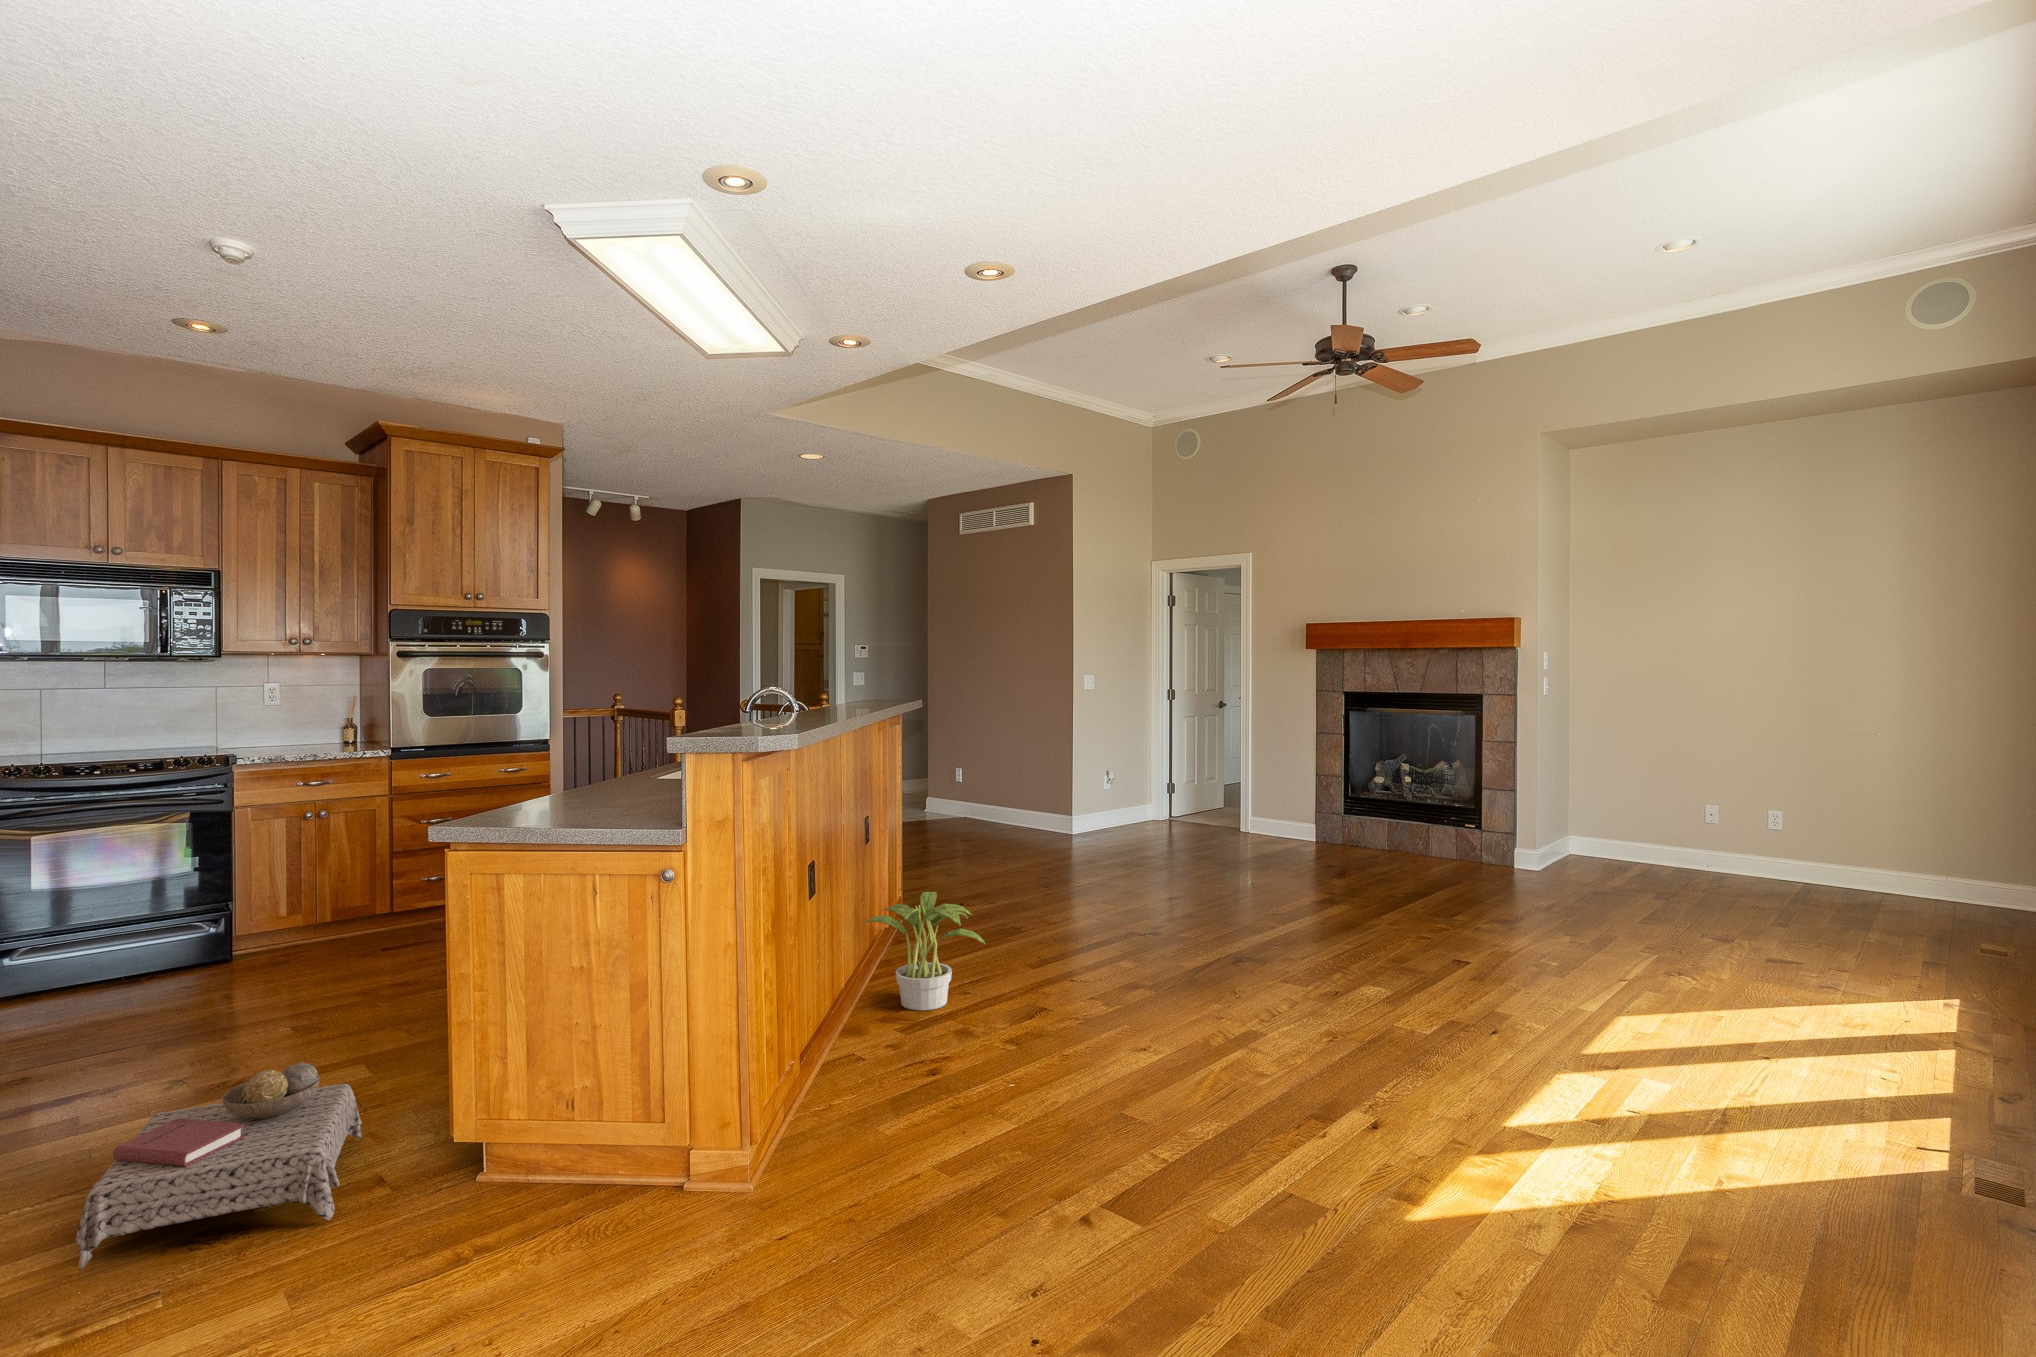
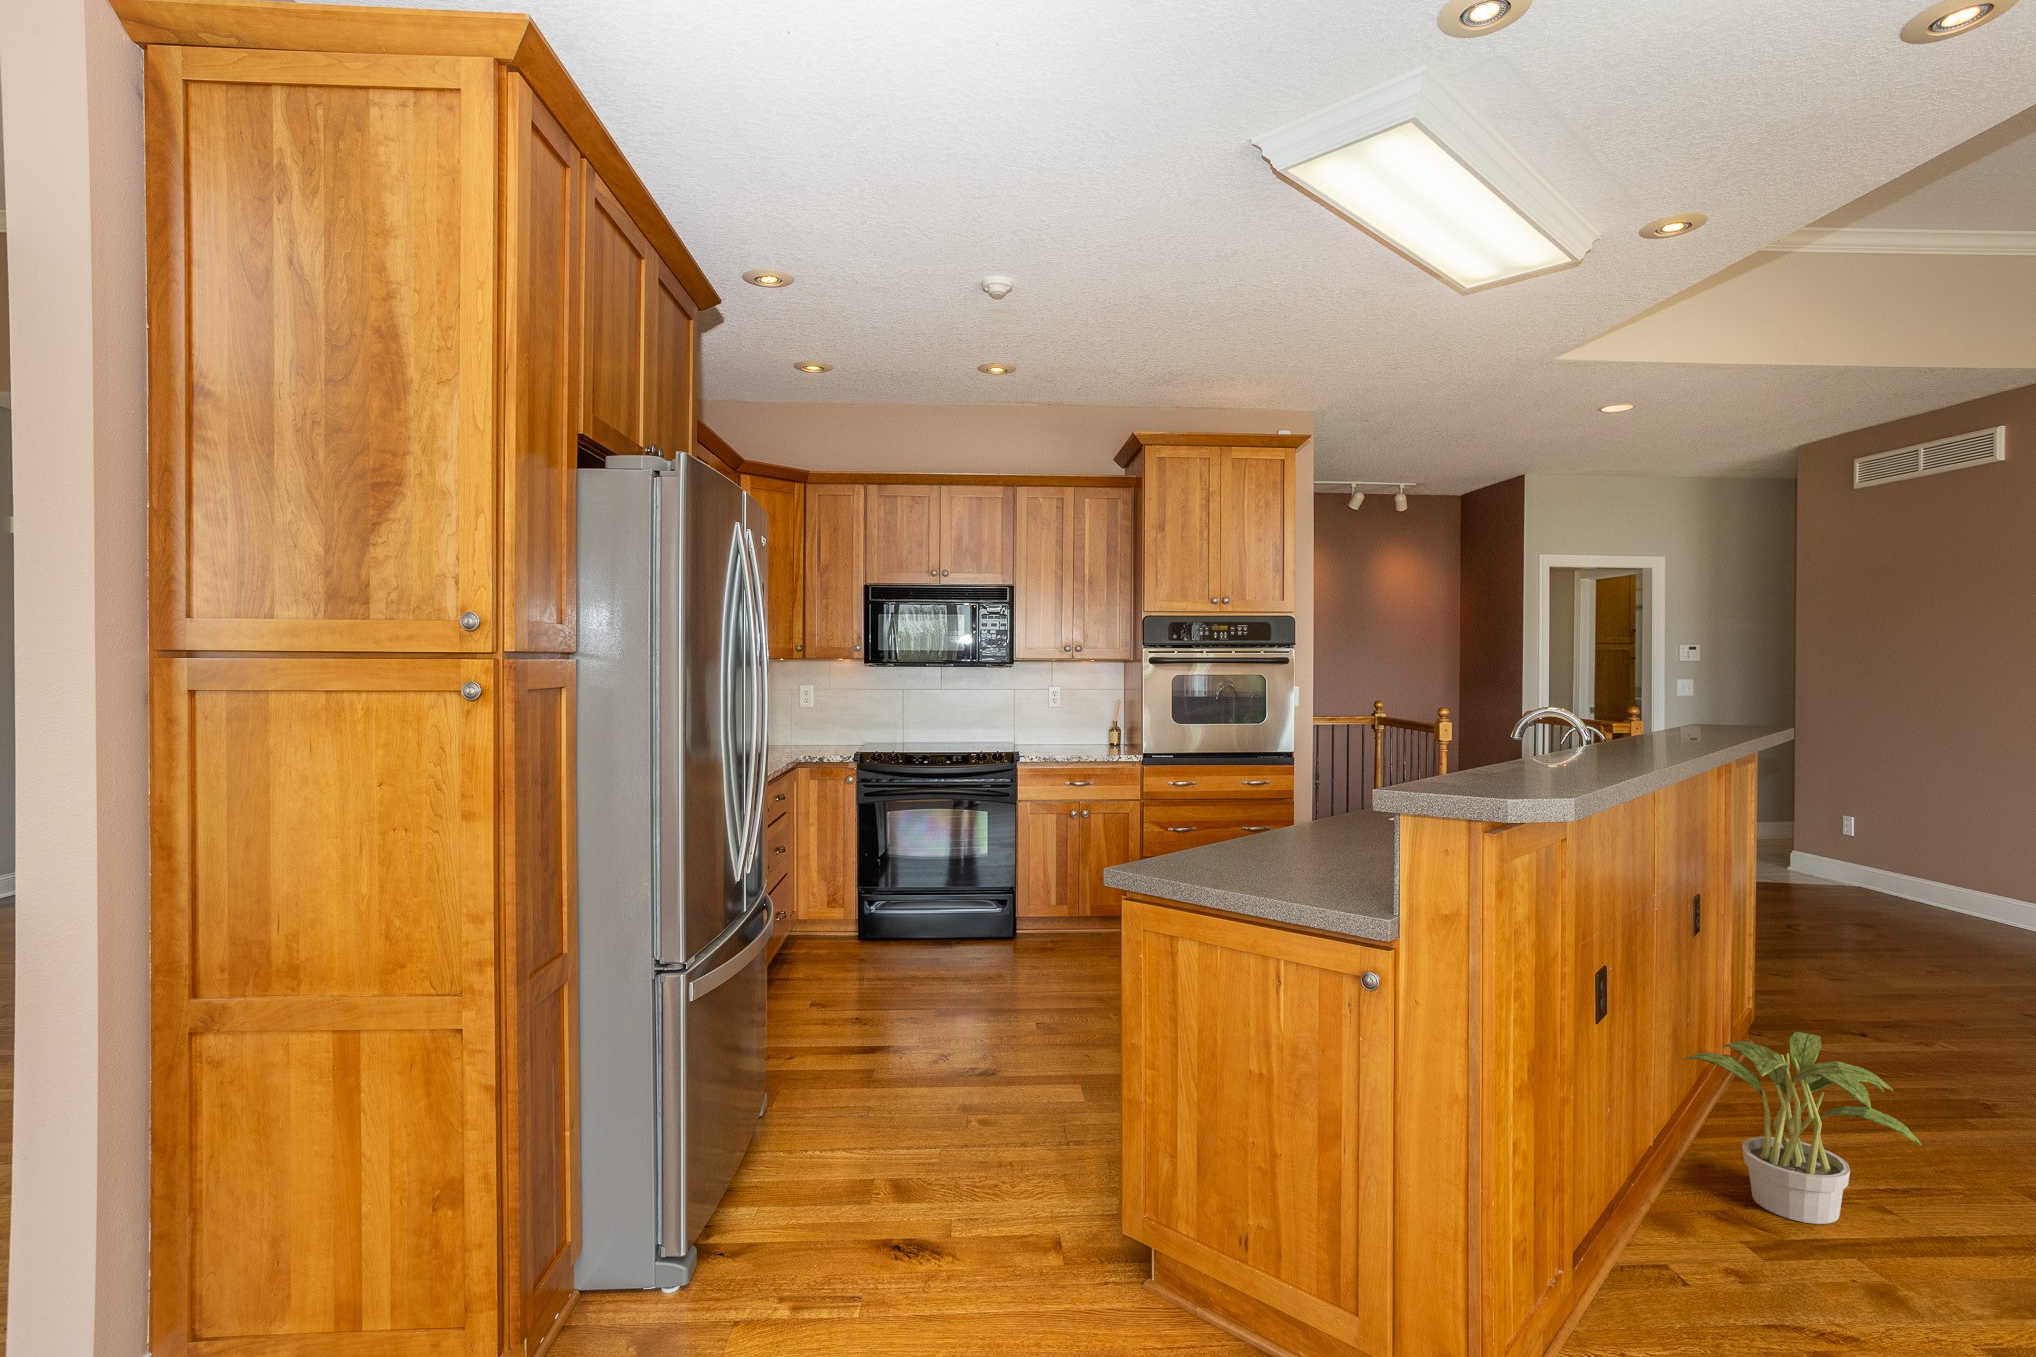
ottoman: present [75,1063,362,1272] -> none [822,1090,1062,1278]

